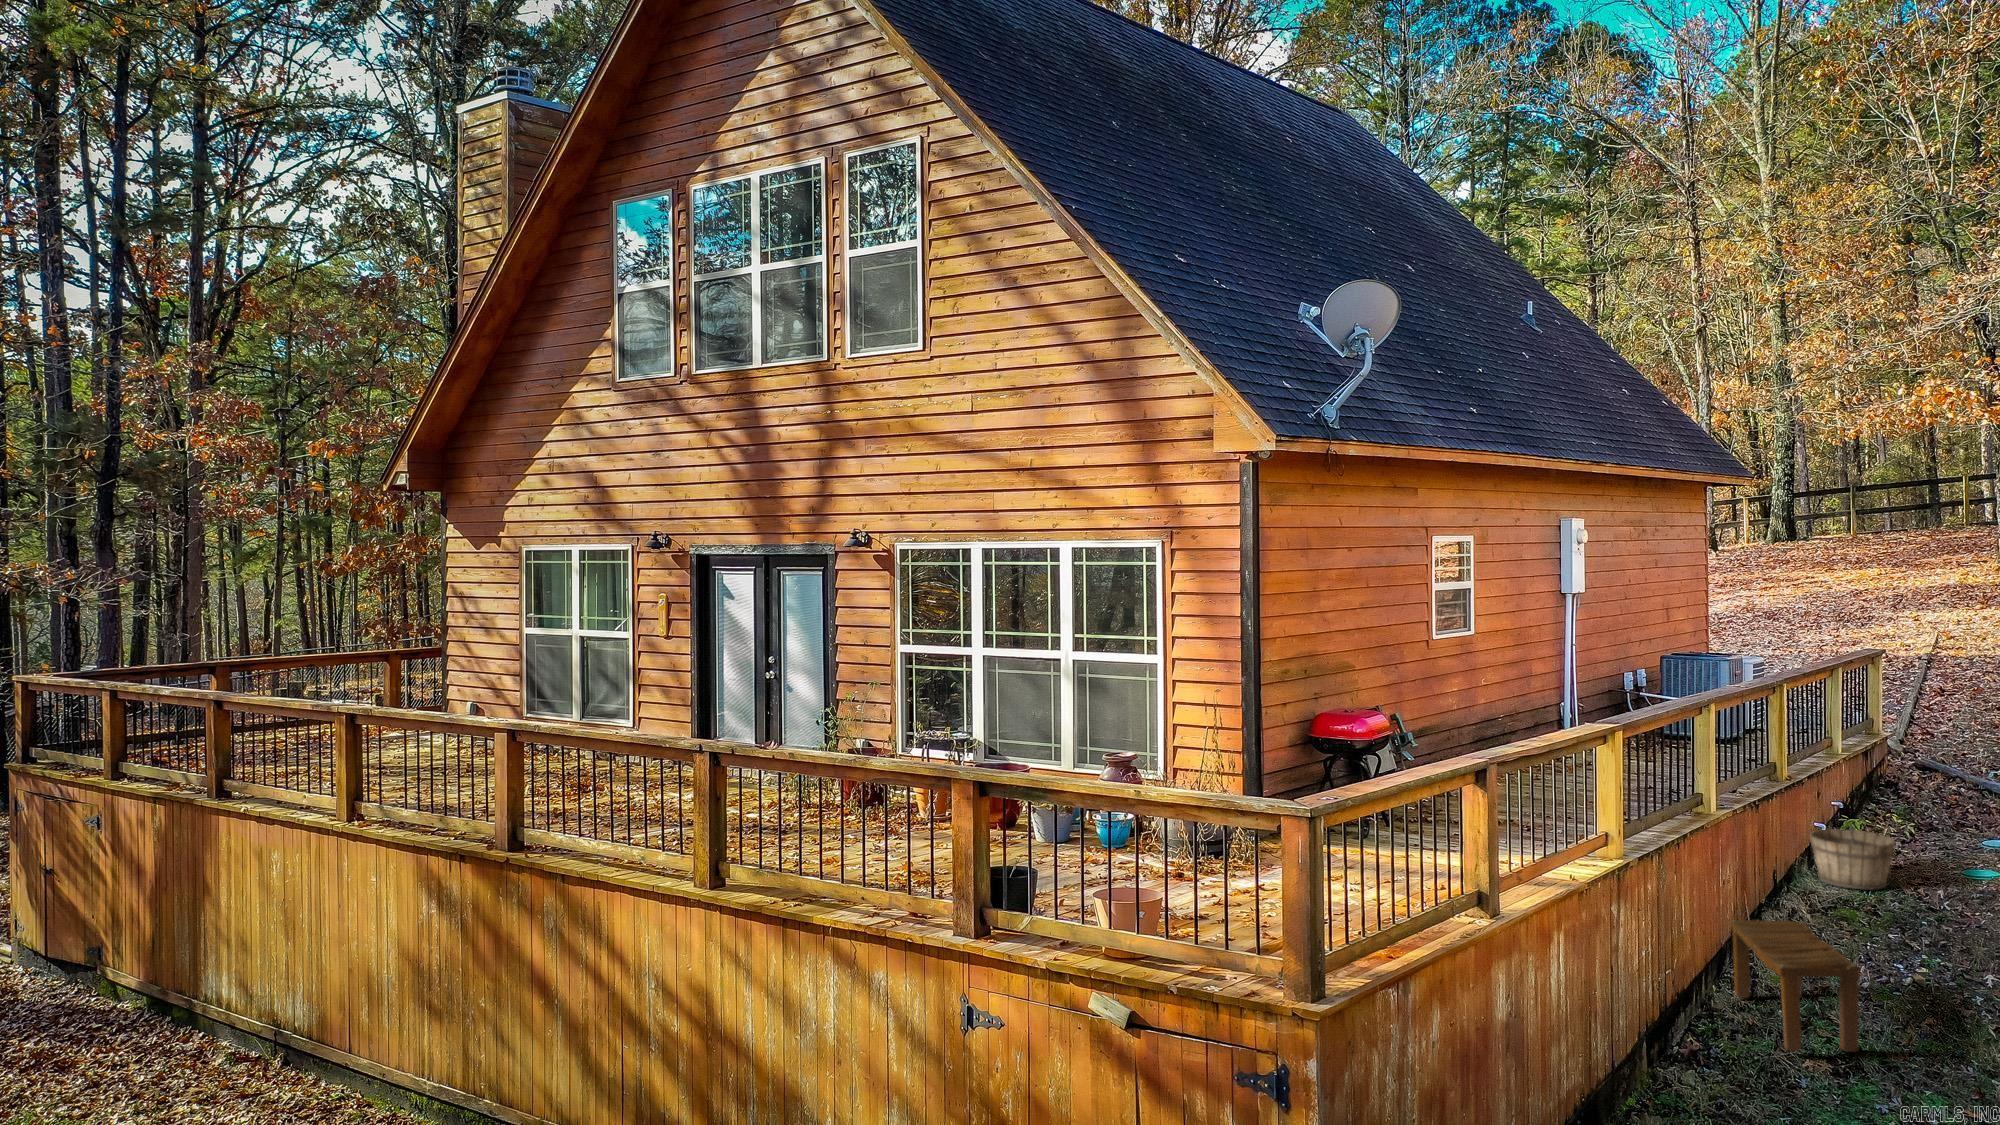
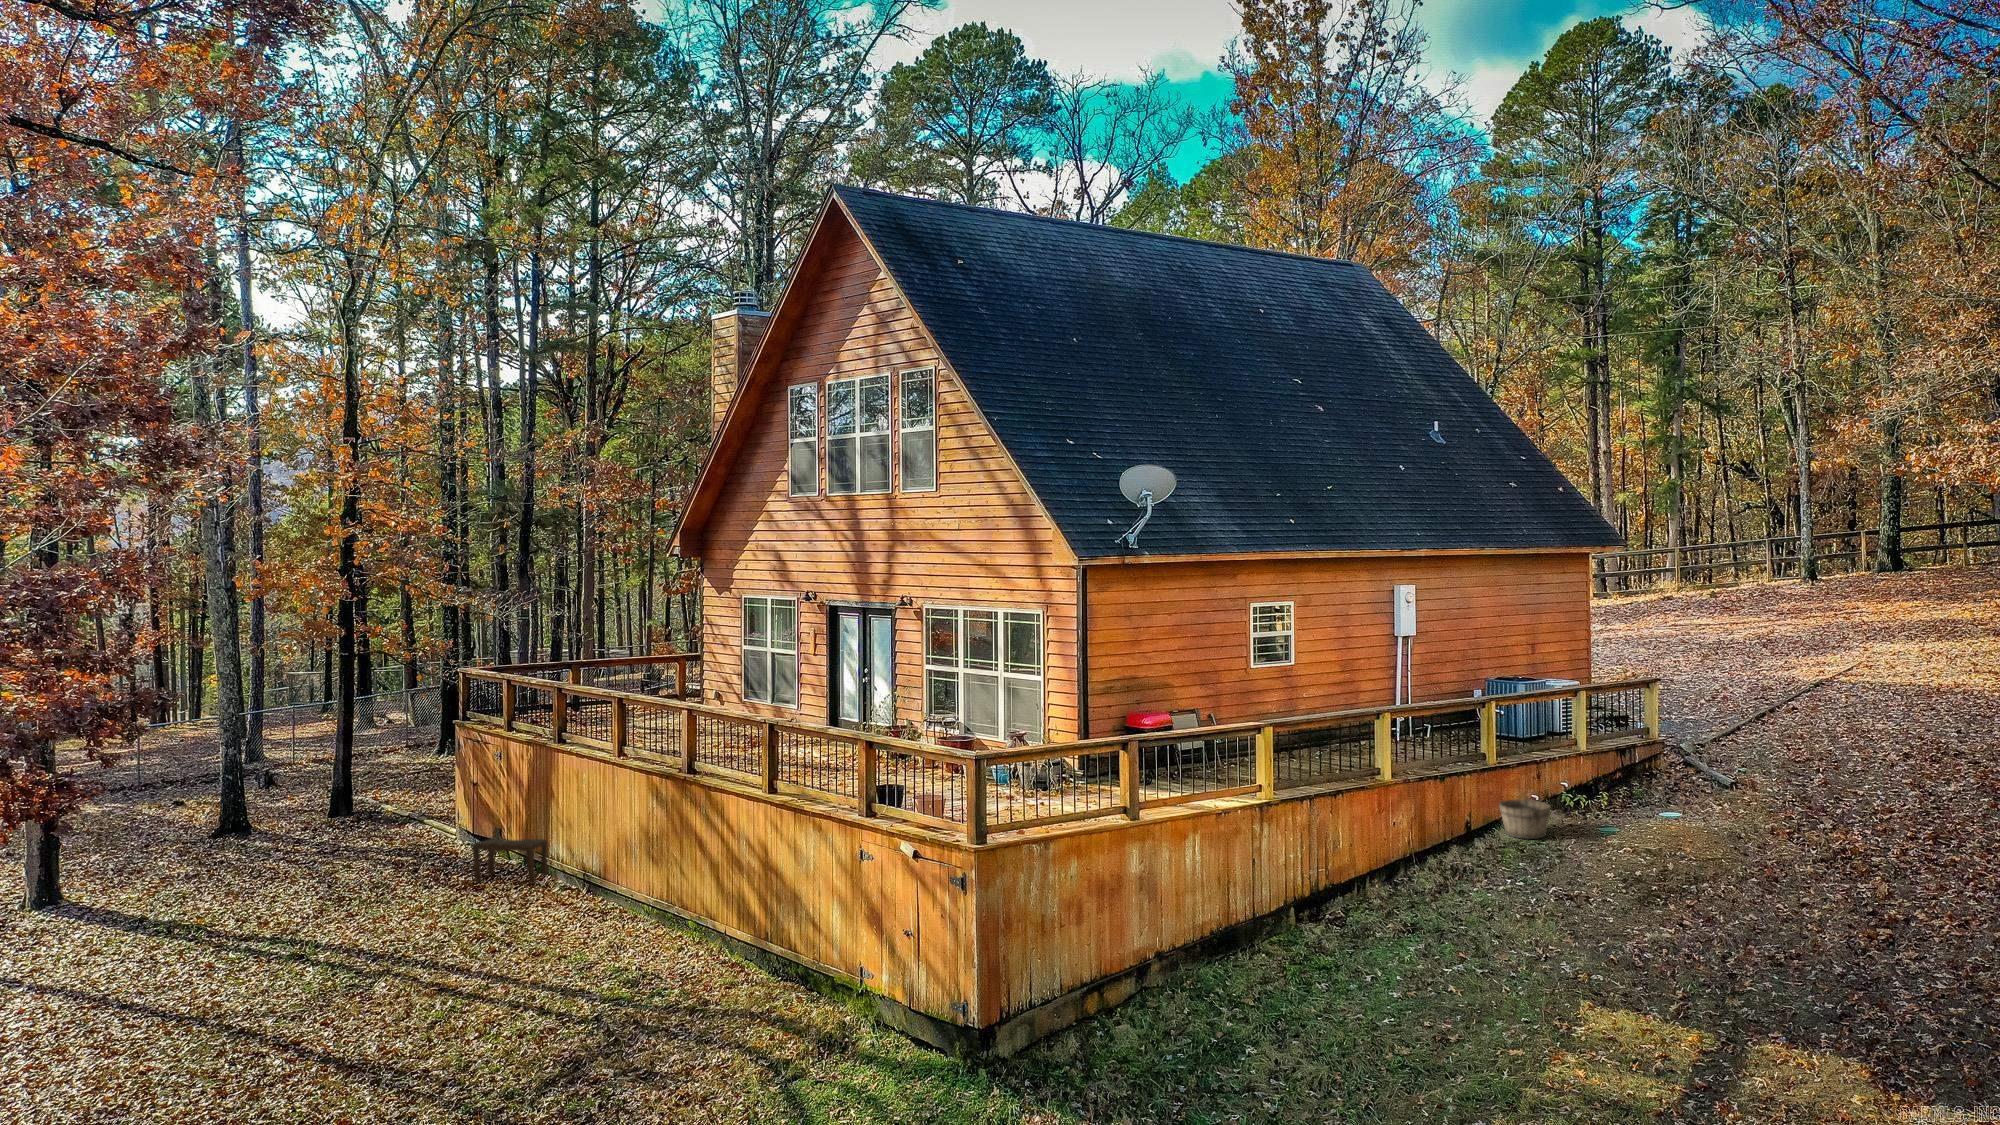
bench: present [1731,920,1859,1052] -> present [472,838,549,885]

